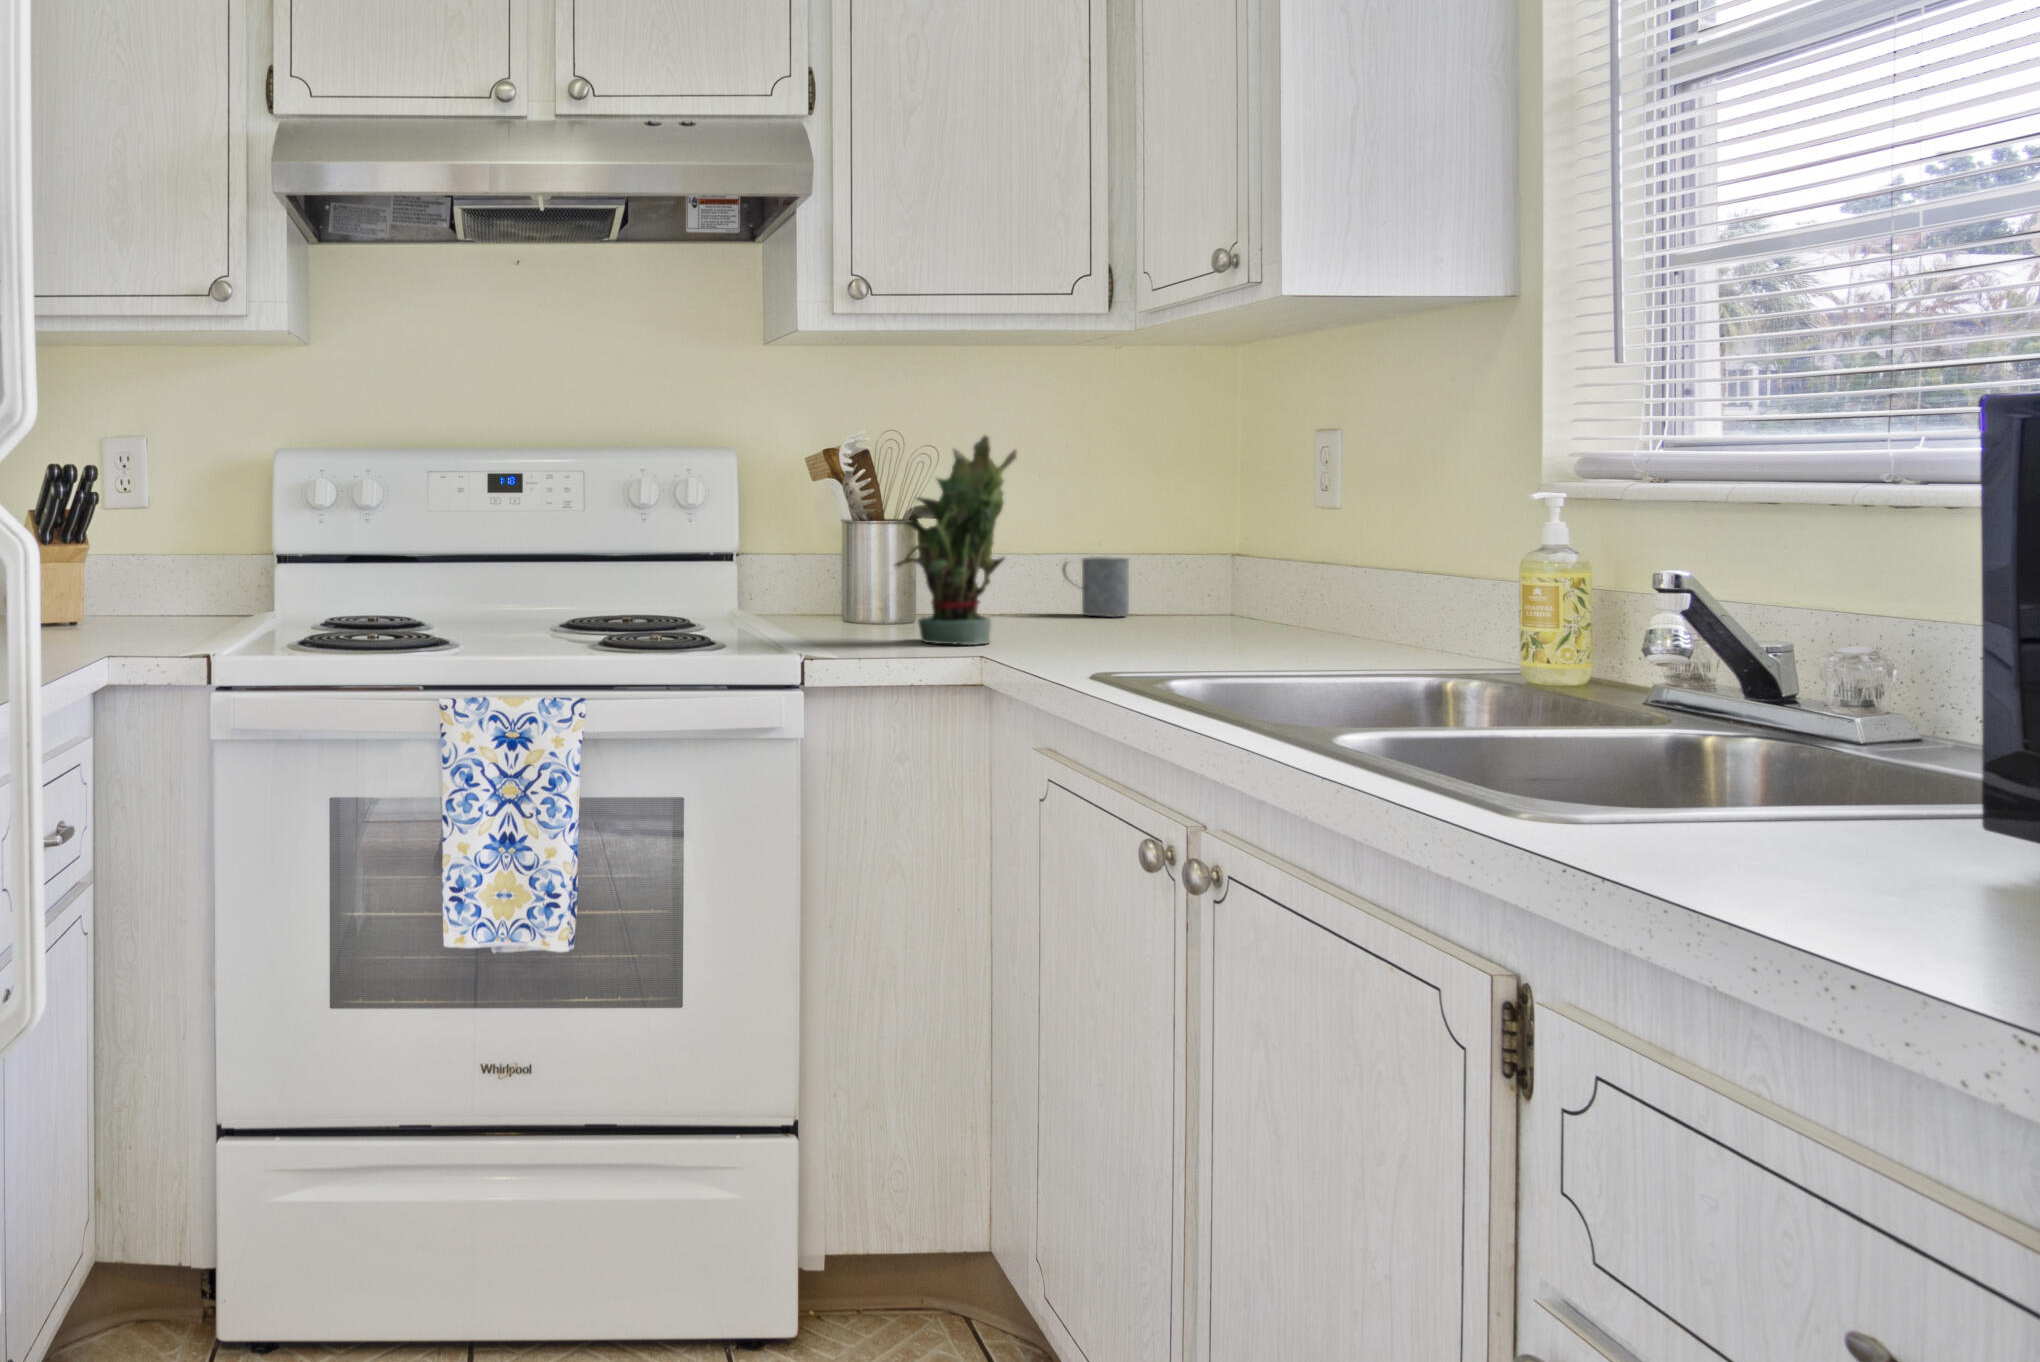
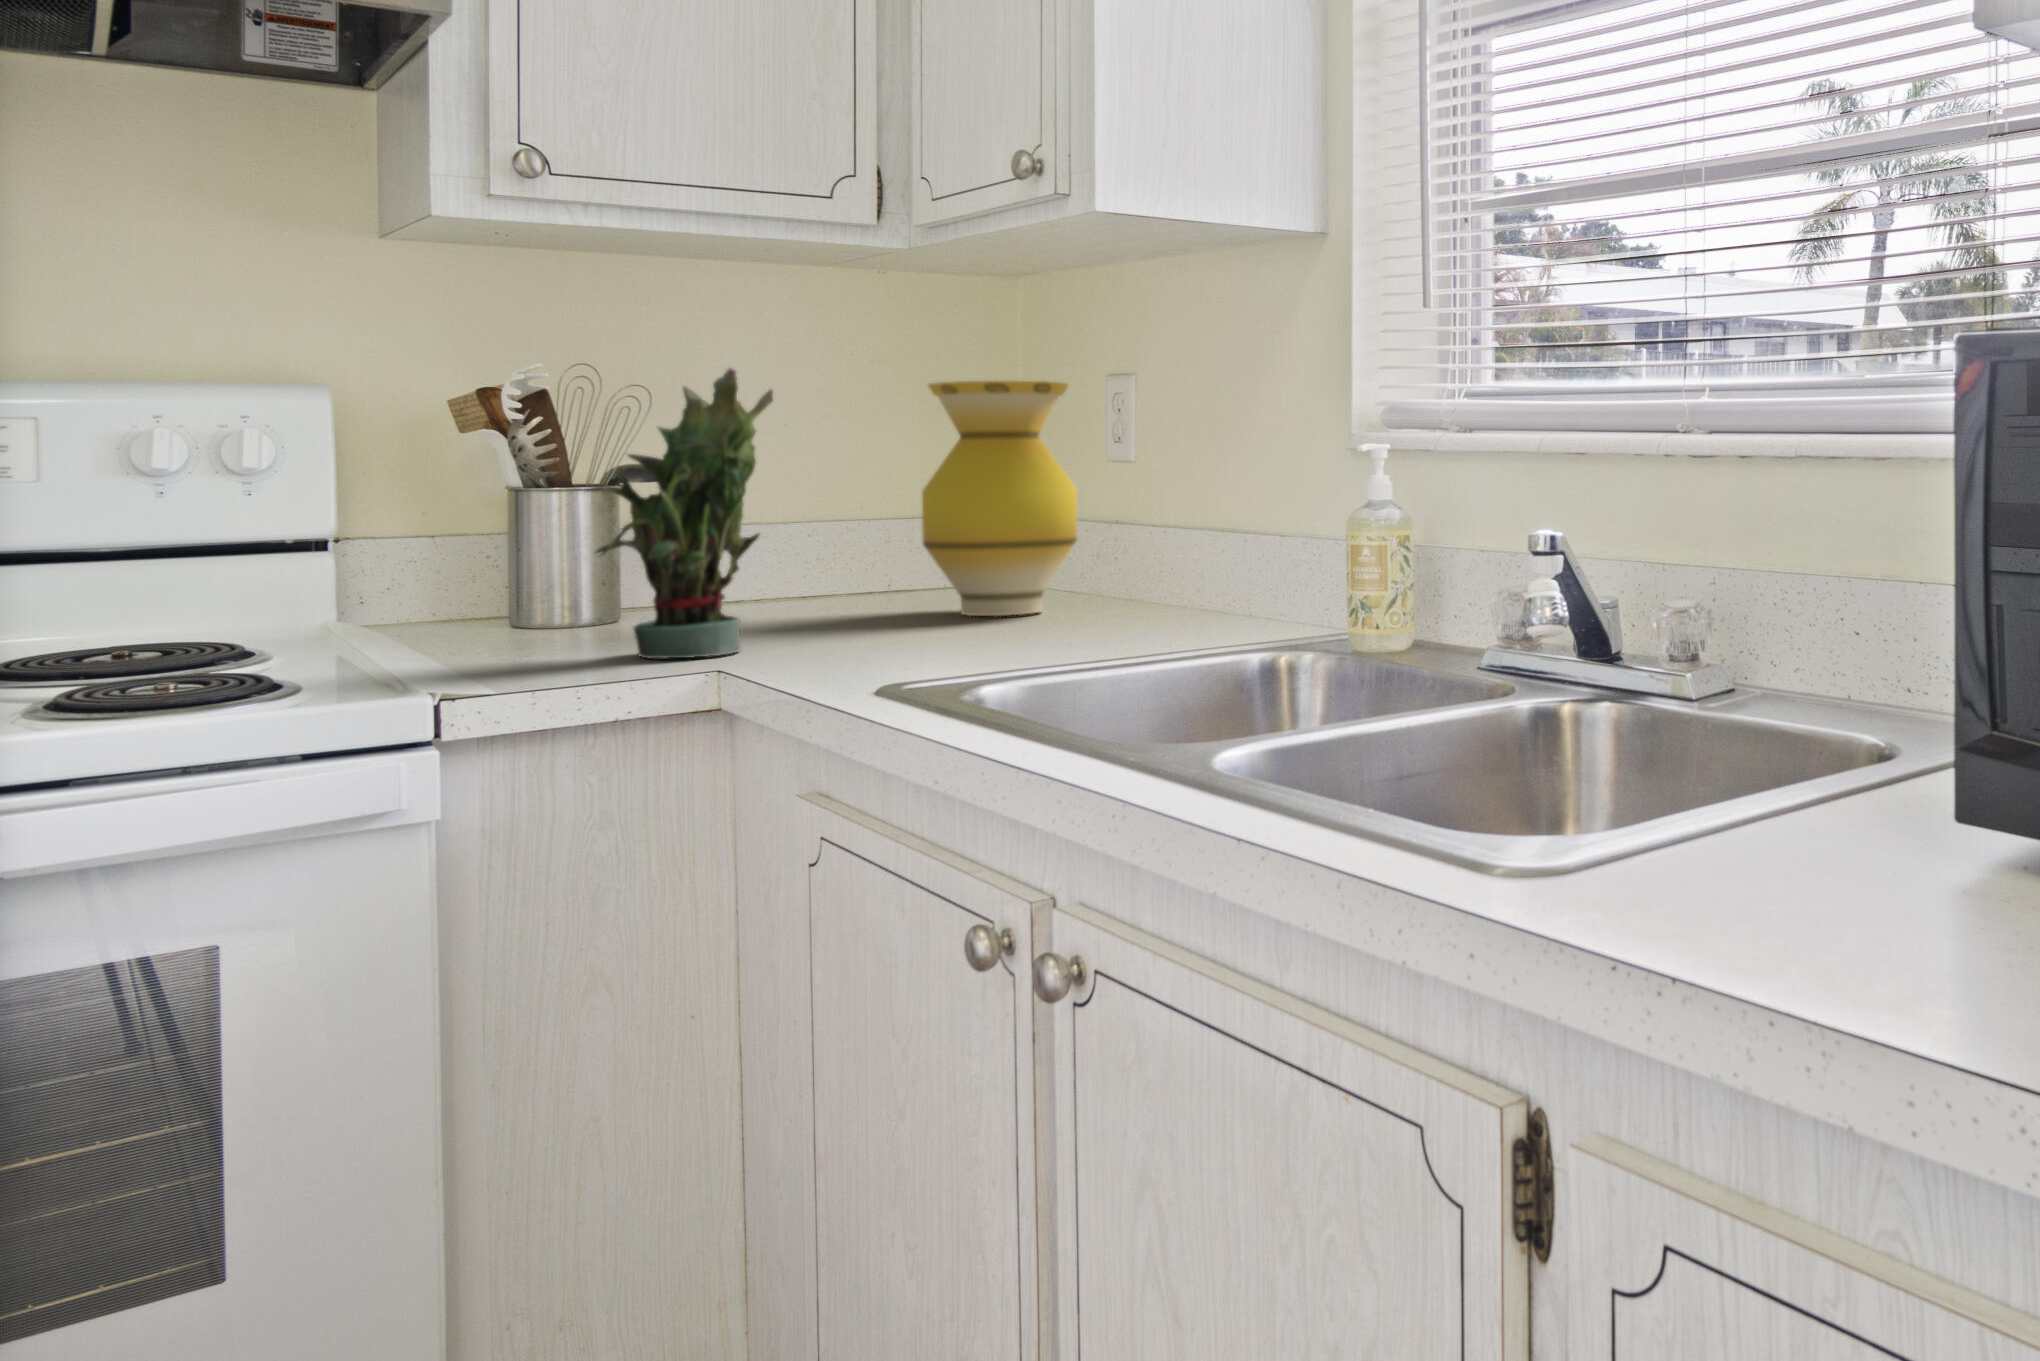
vase: none [1134,438,1269,632] -> present [922,381,1077,616]
mug: present [1062,557,1129,617] -> none [829,529,914,604]

